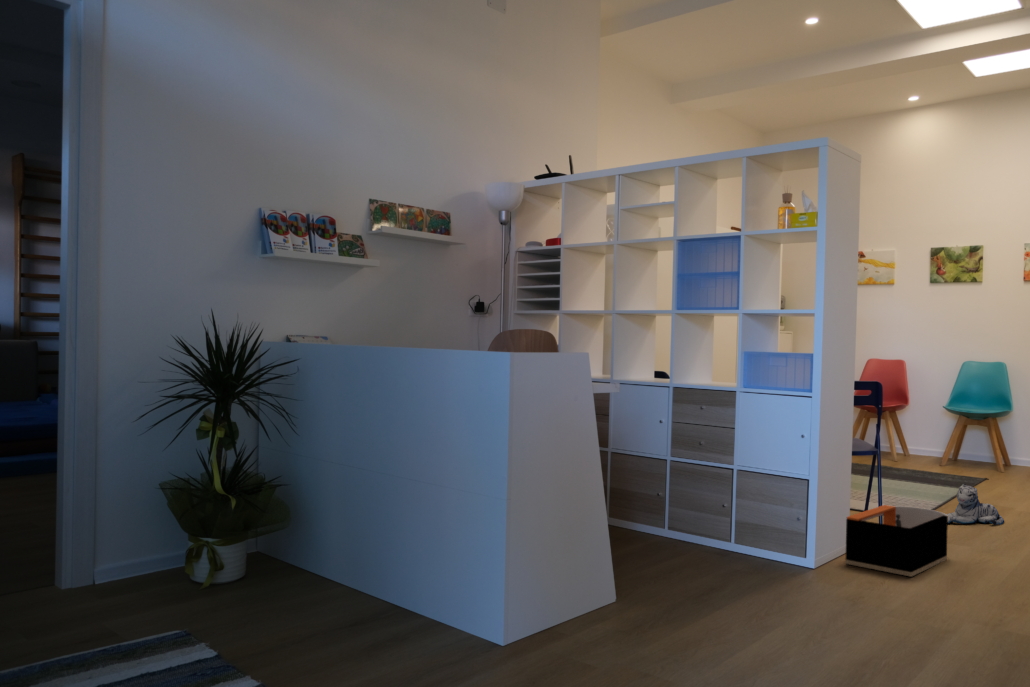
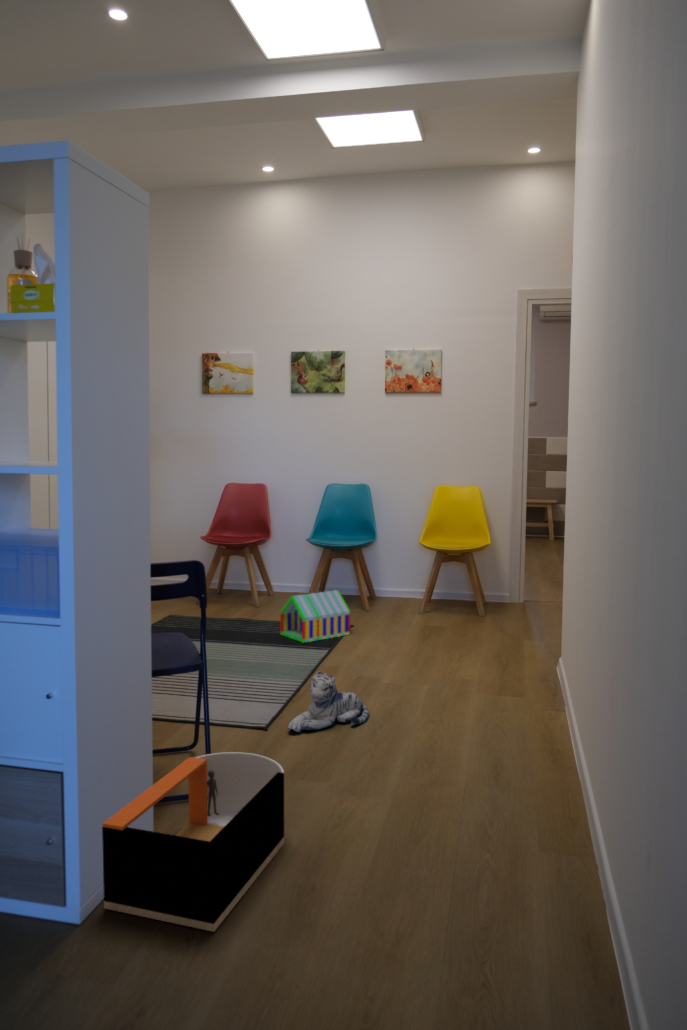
toy house: none [922,446,986,484] -> present [280,590,350,643]

